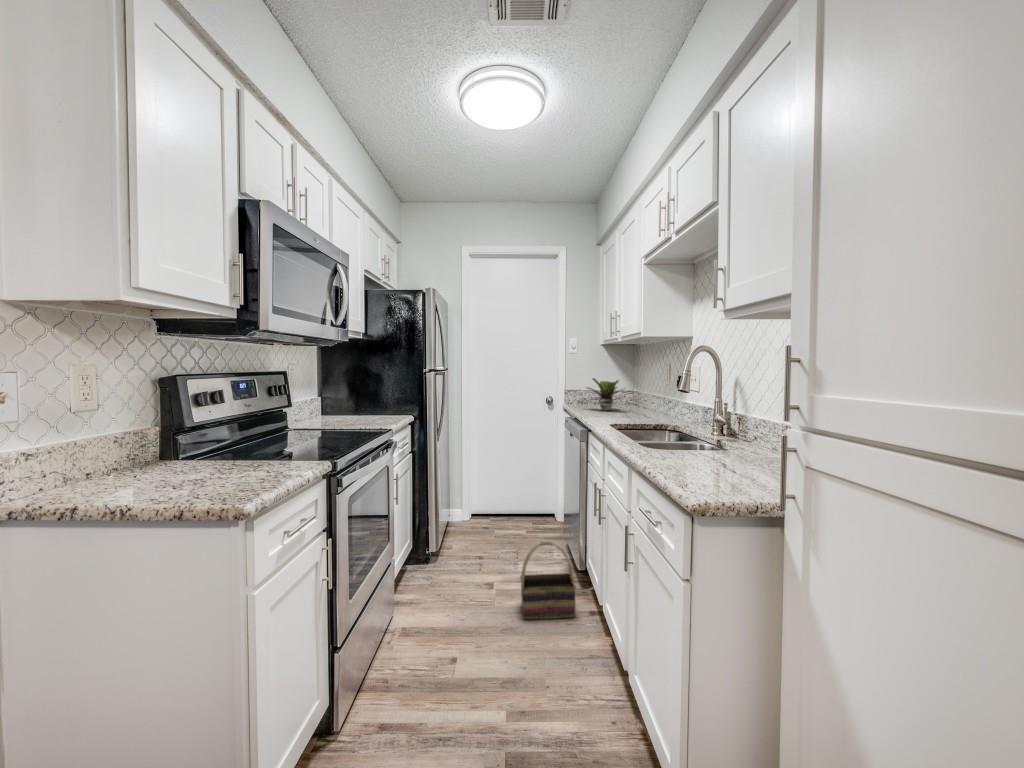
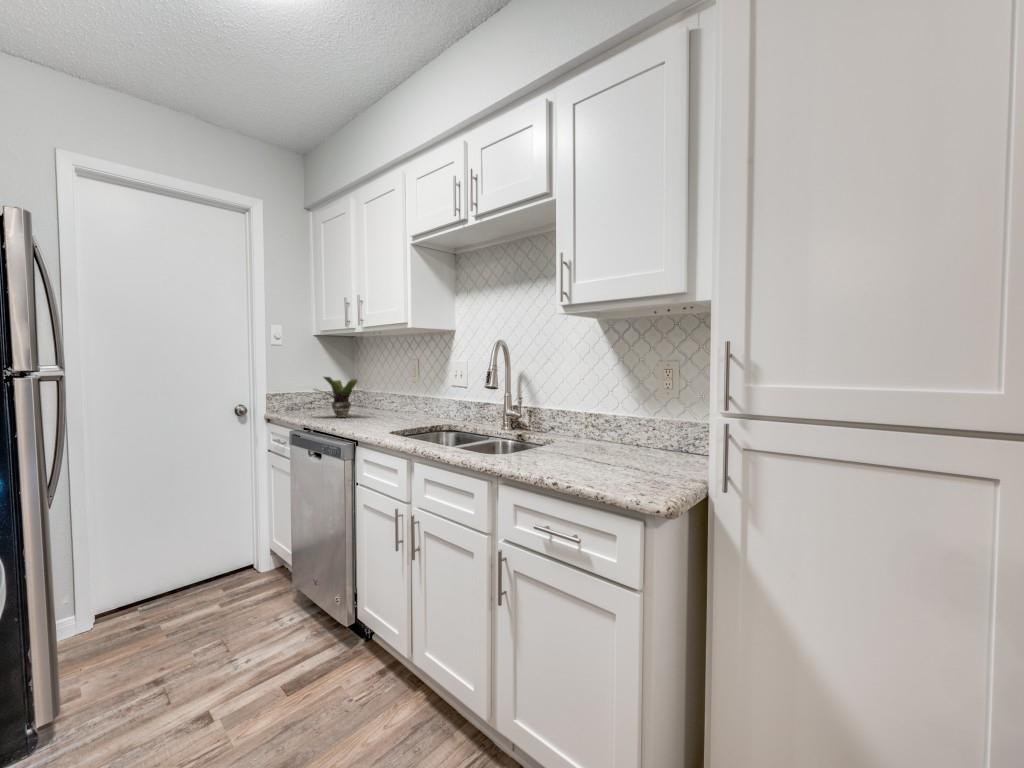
basket: present [520,542,576,619] -> none [277,603,367,733]

